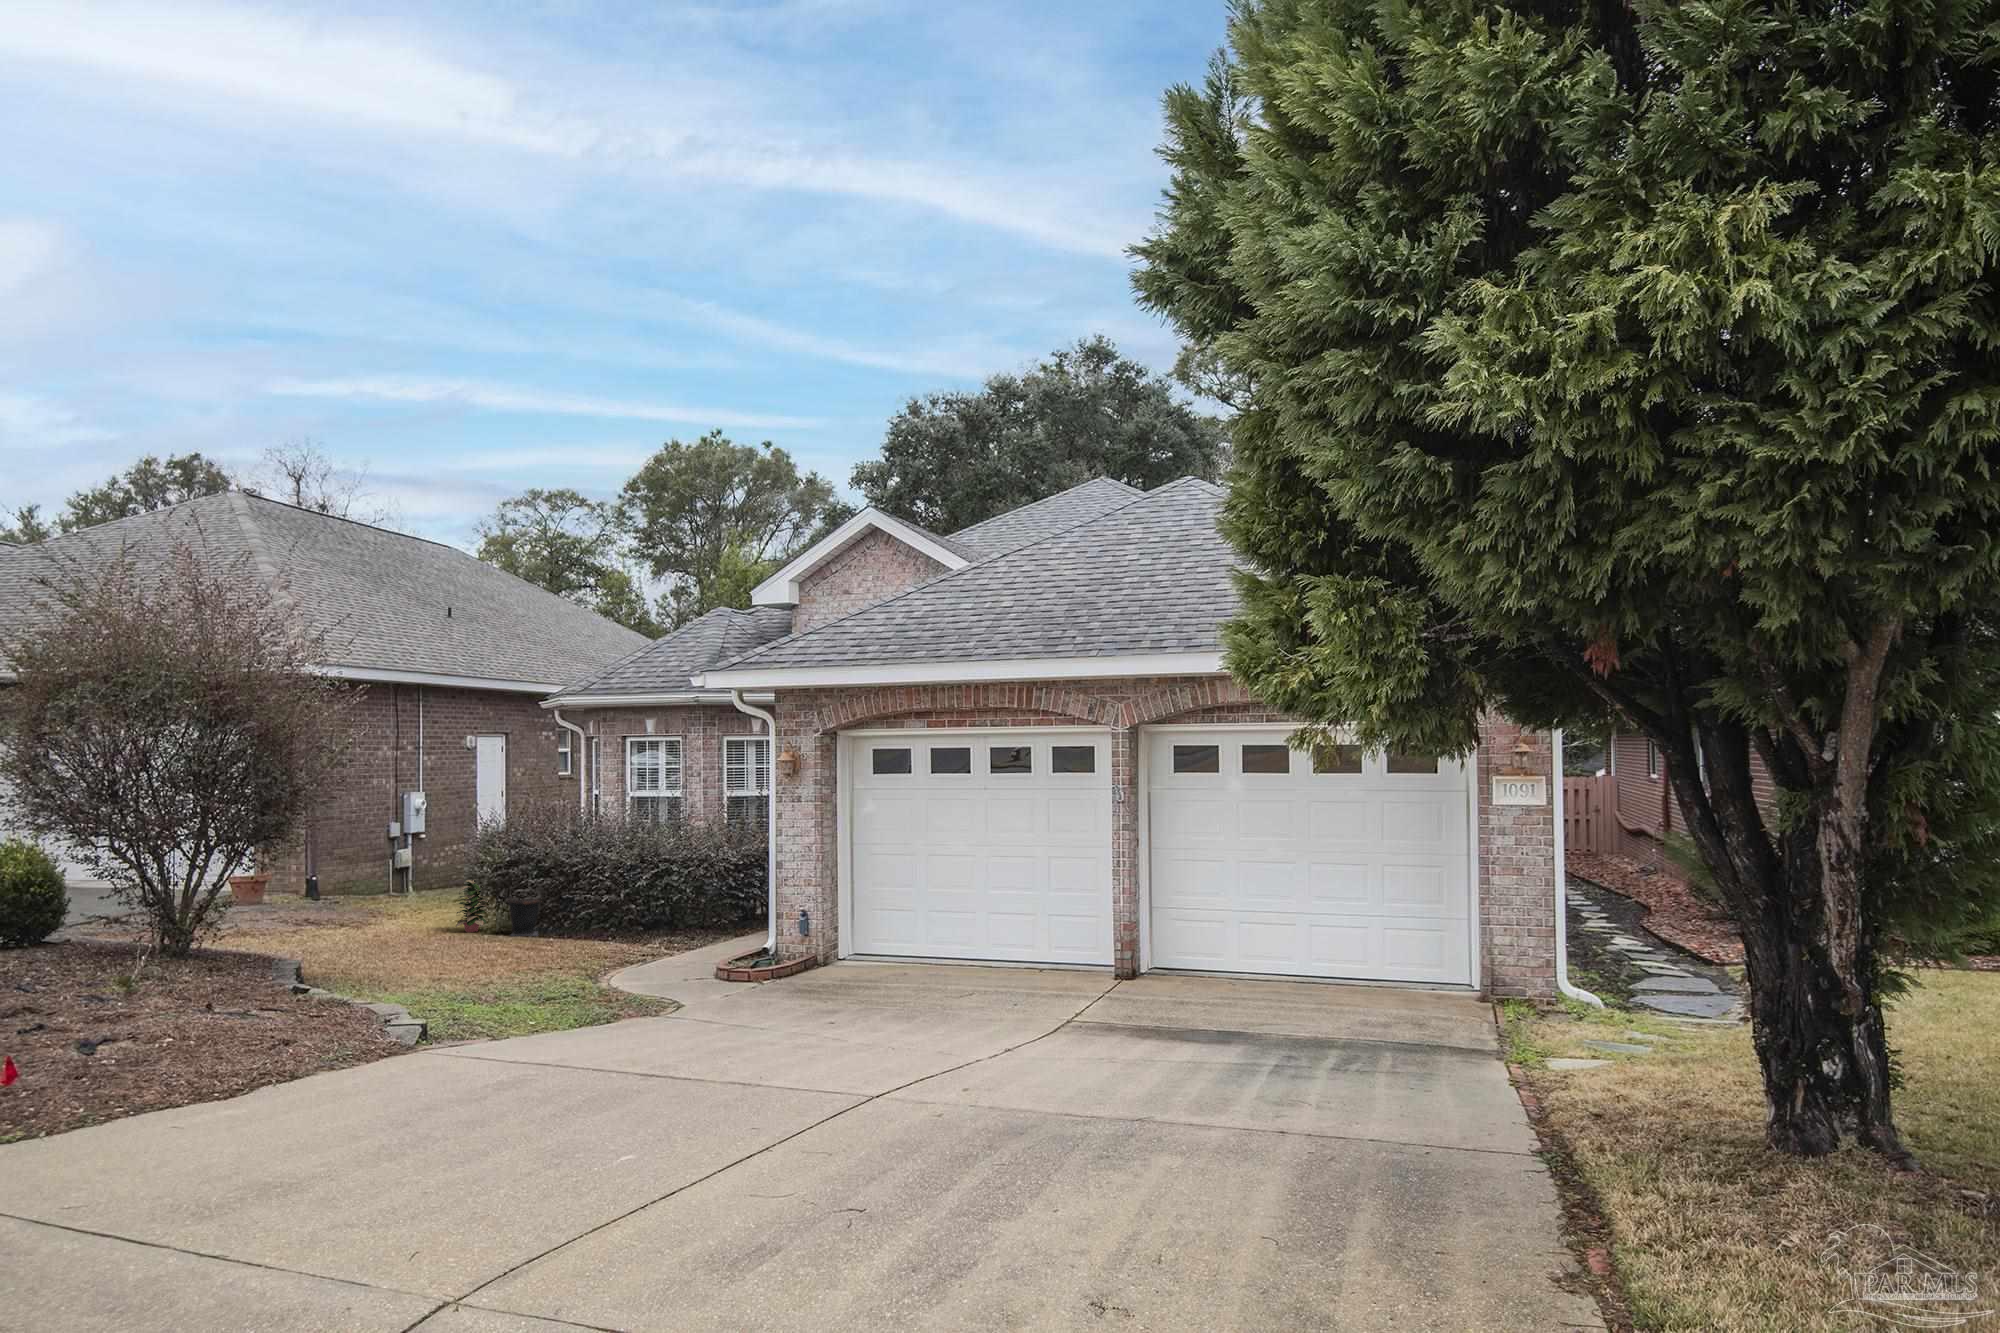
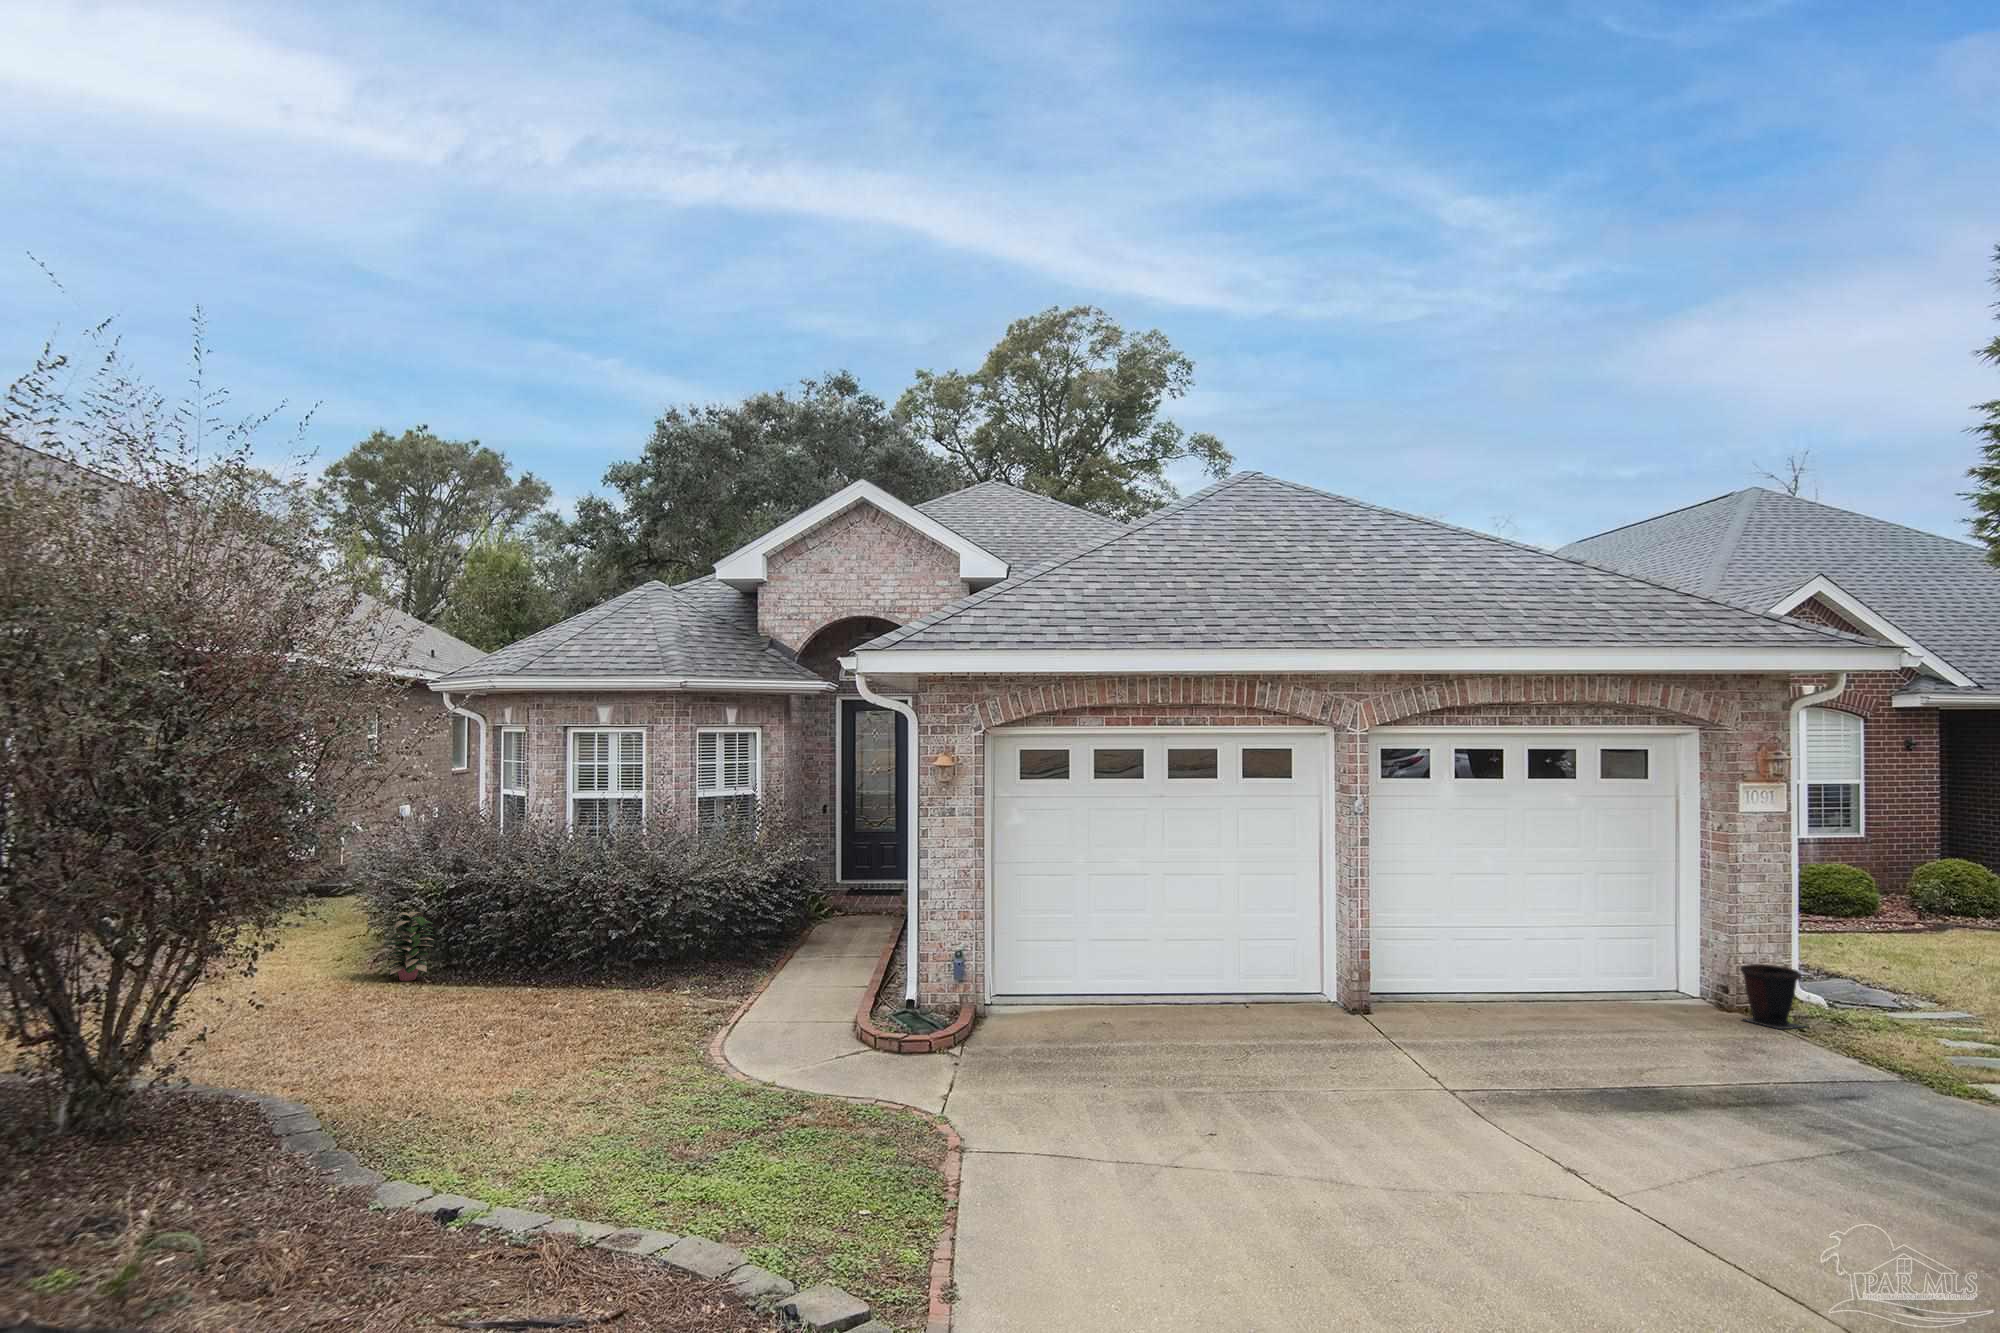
bucket: present [507,897,540,936] -> present [1740,964,1804,1029]

